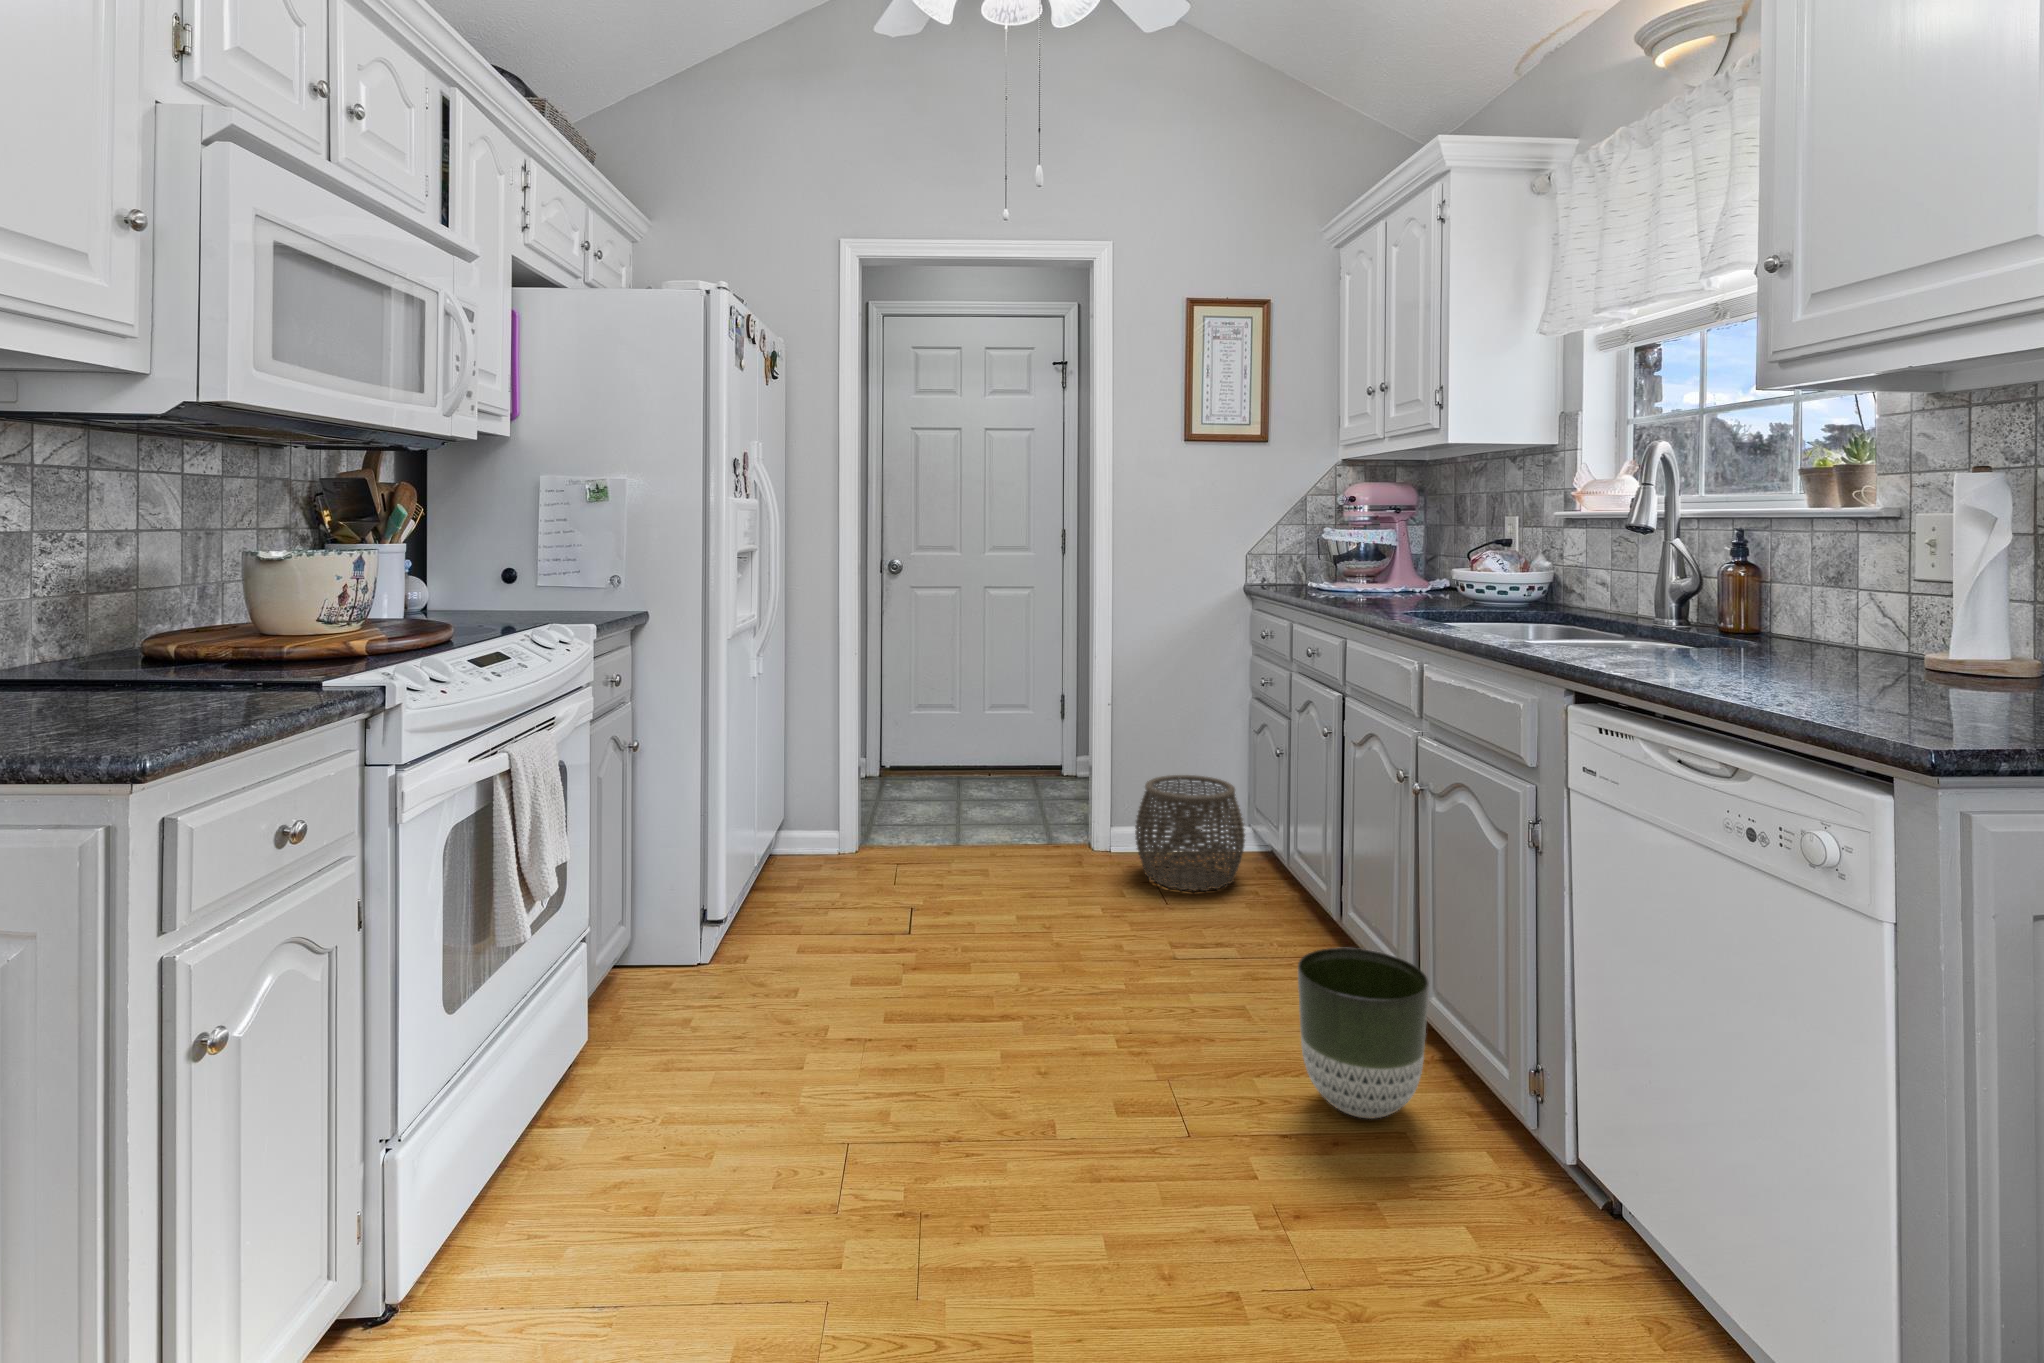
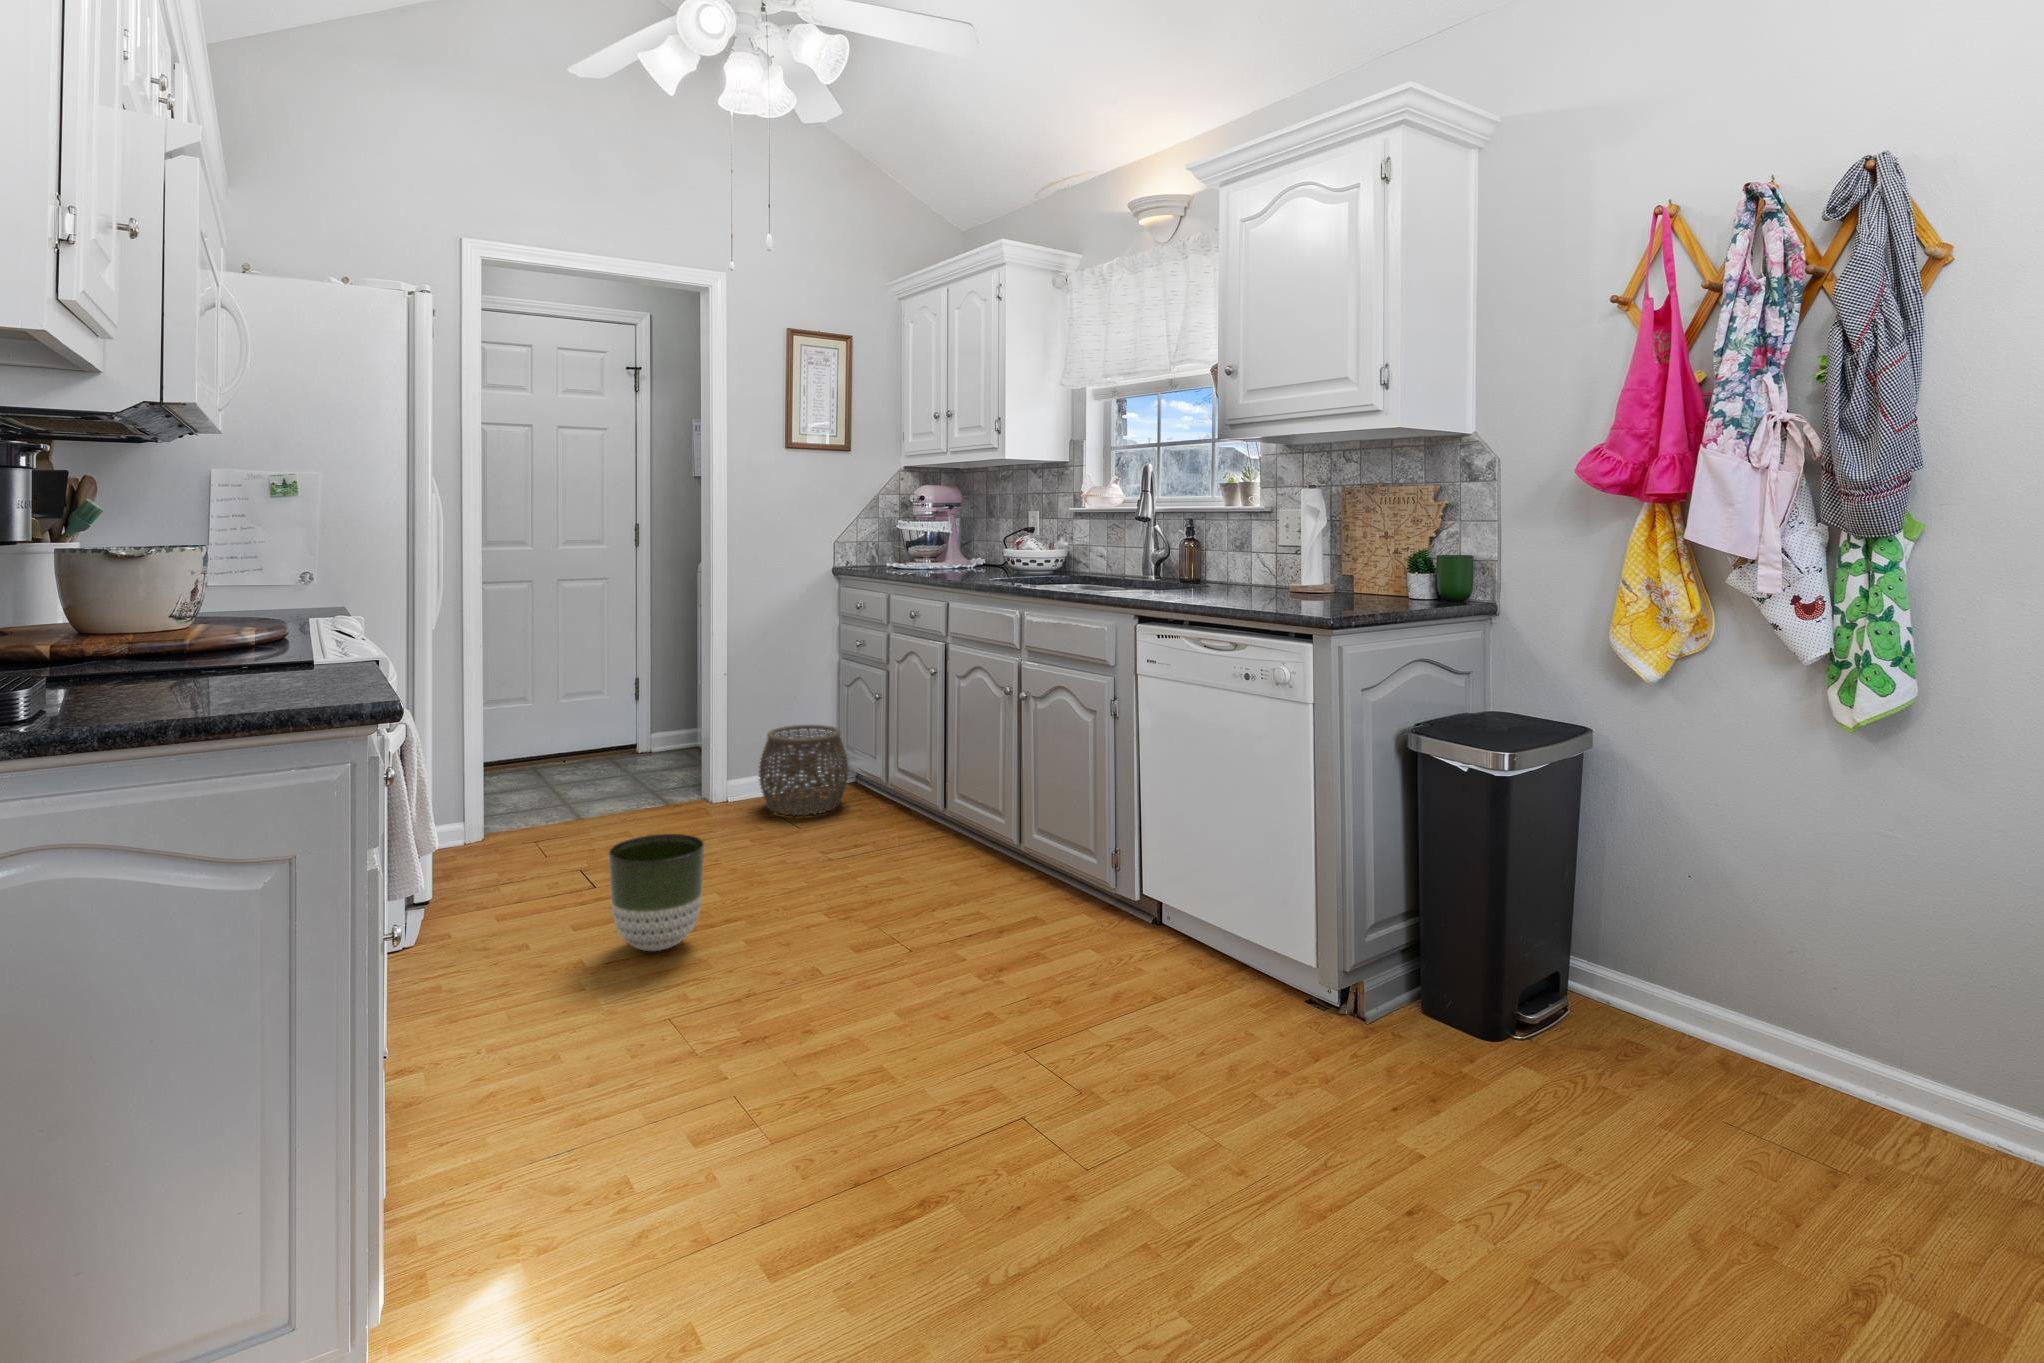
planter: present [1298,948,1429,1119] -> present [609,834,704,951]

